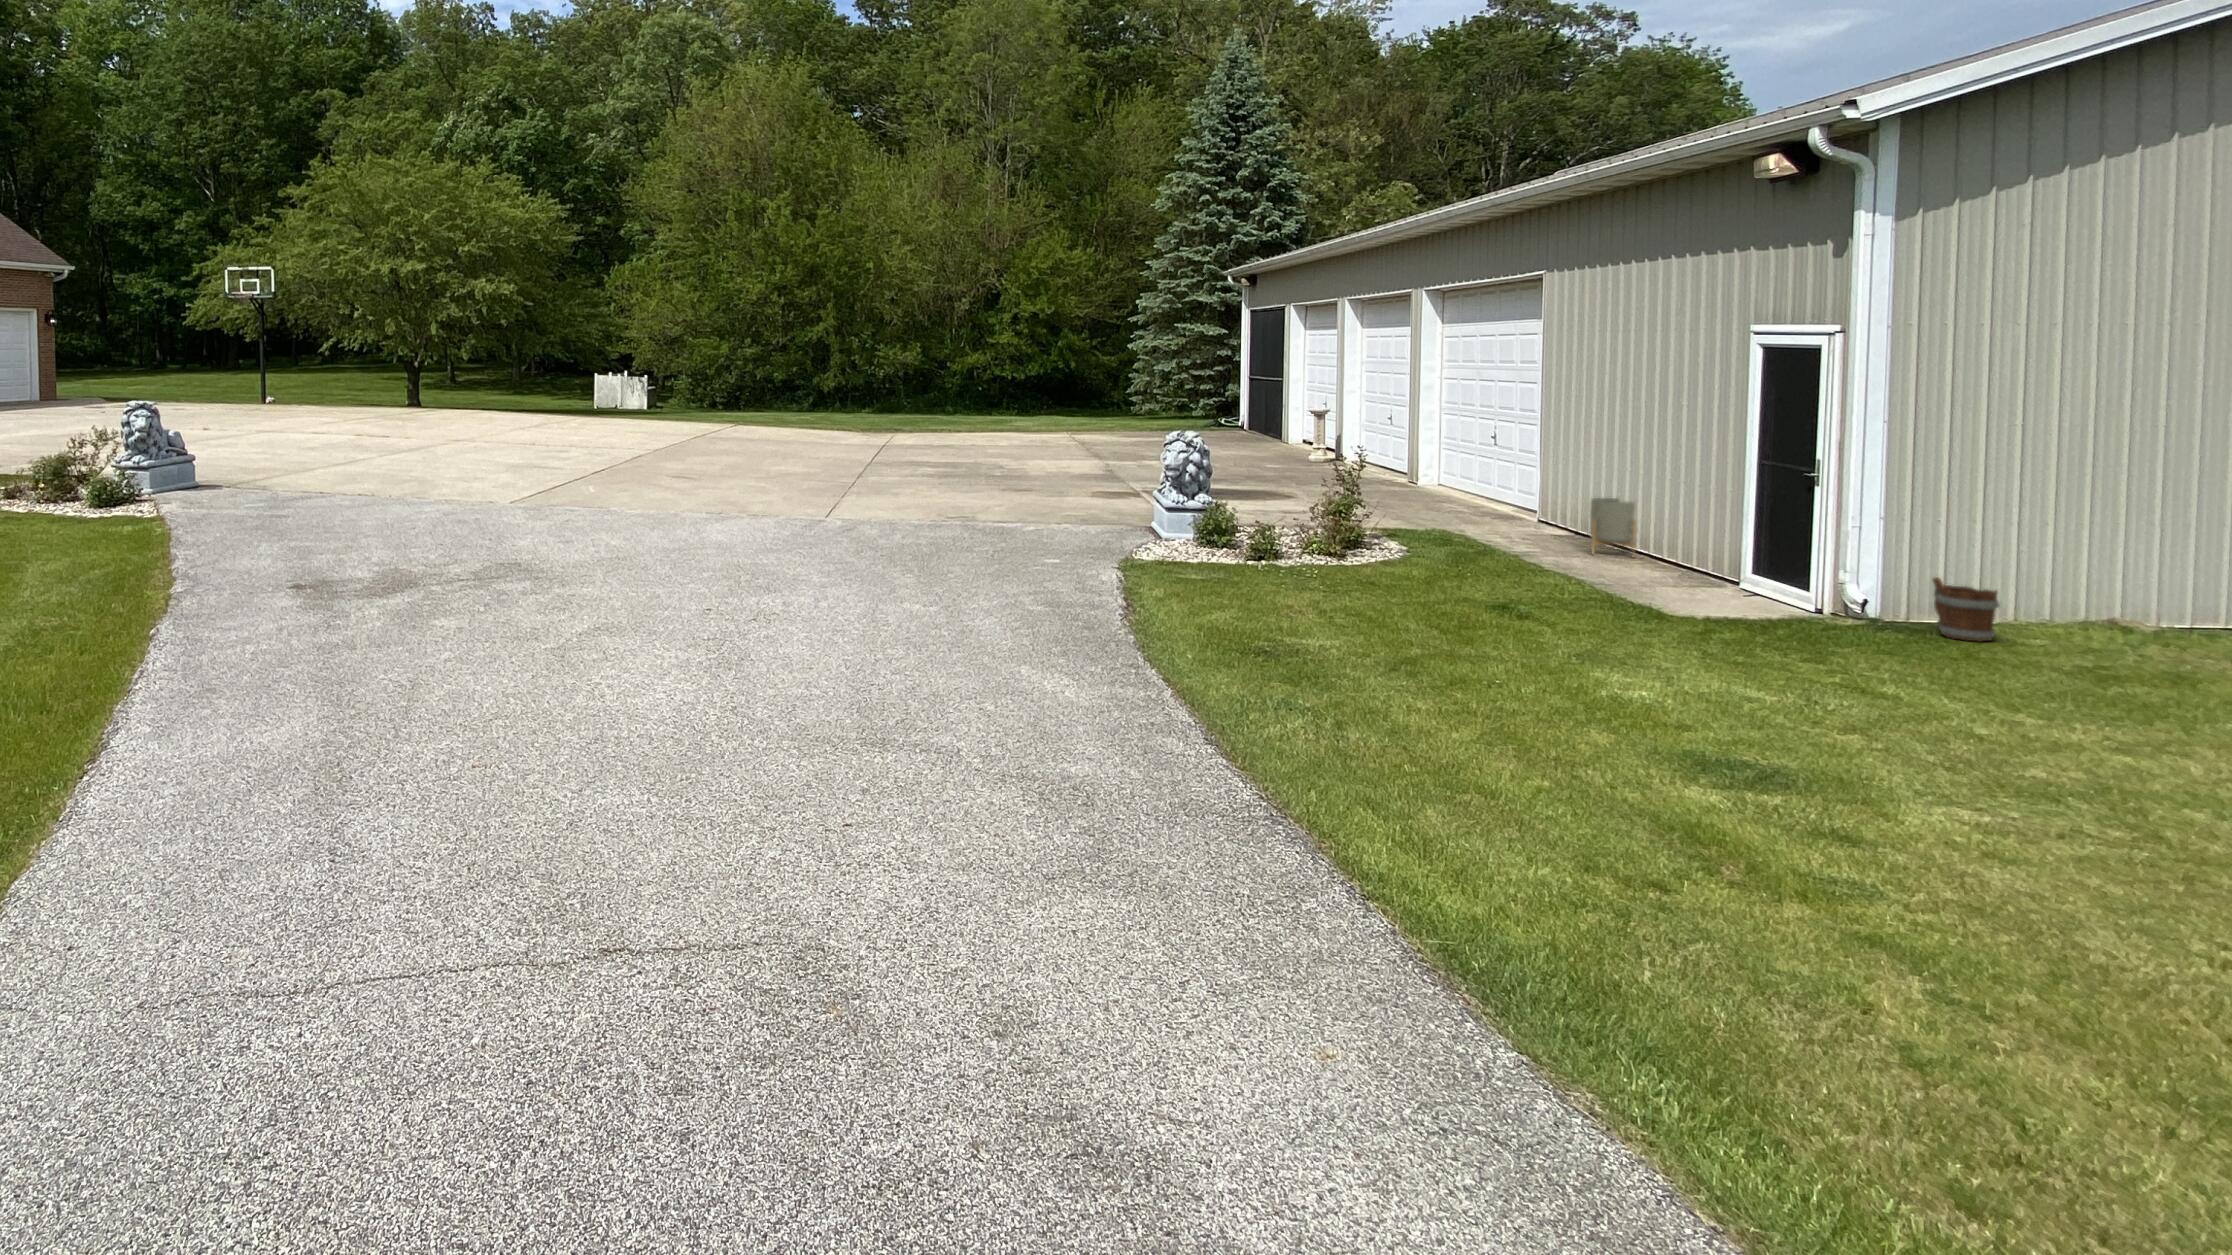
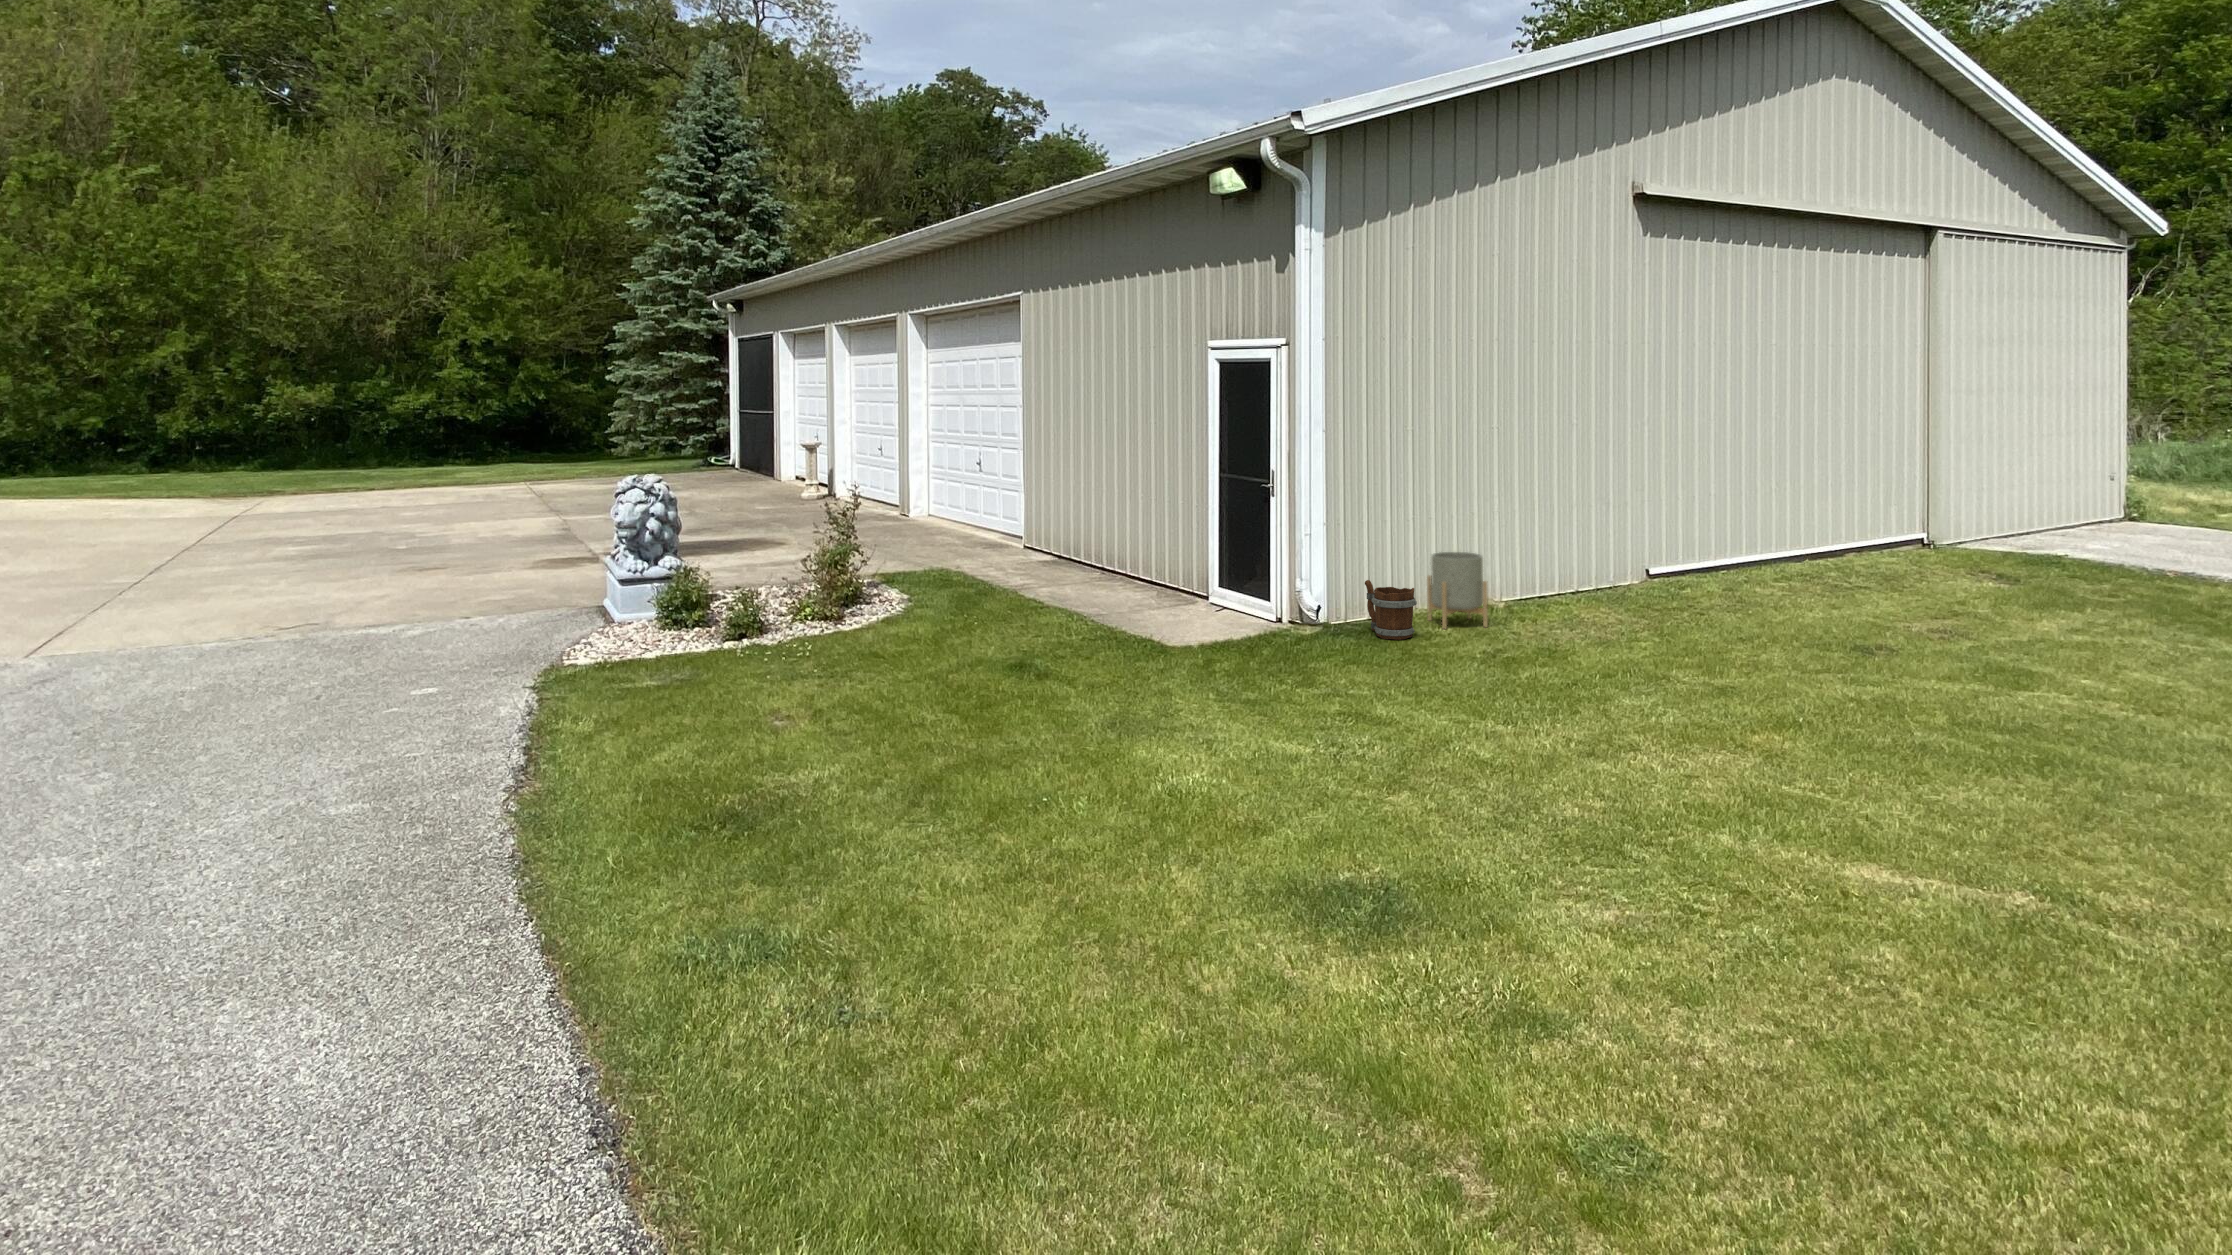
planter: present [1590,498,1638,557] -> present [1427,552,1488,629]

